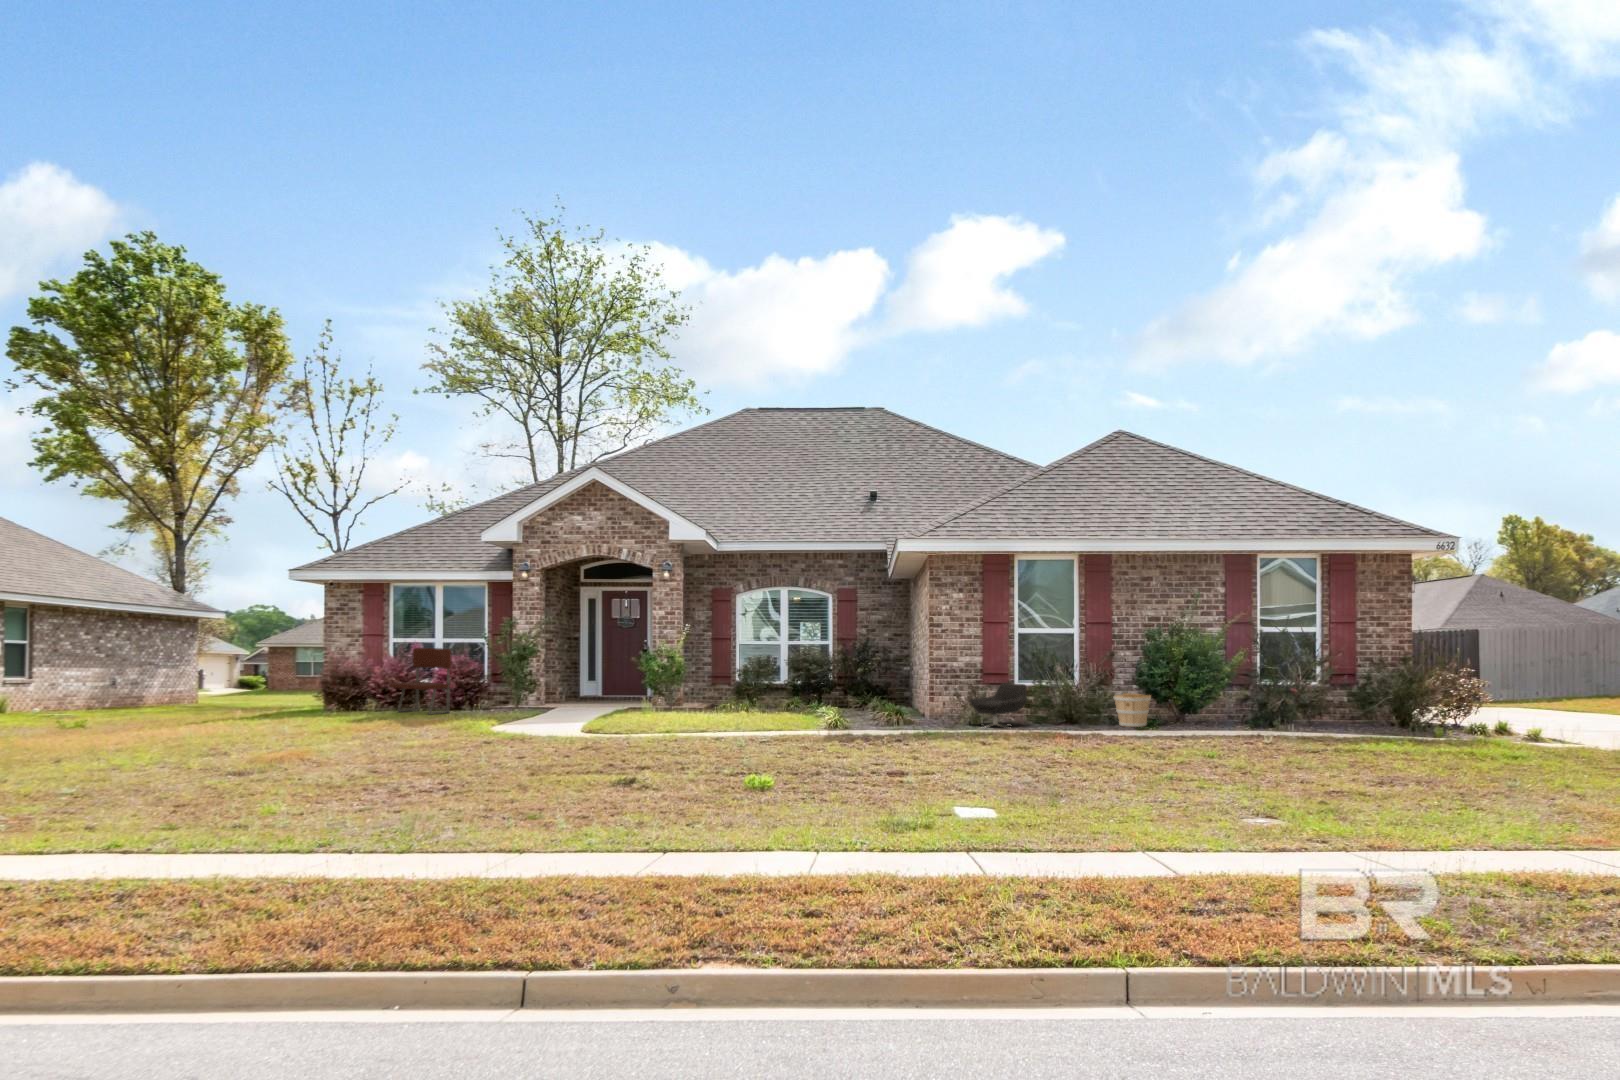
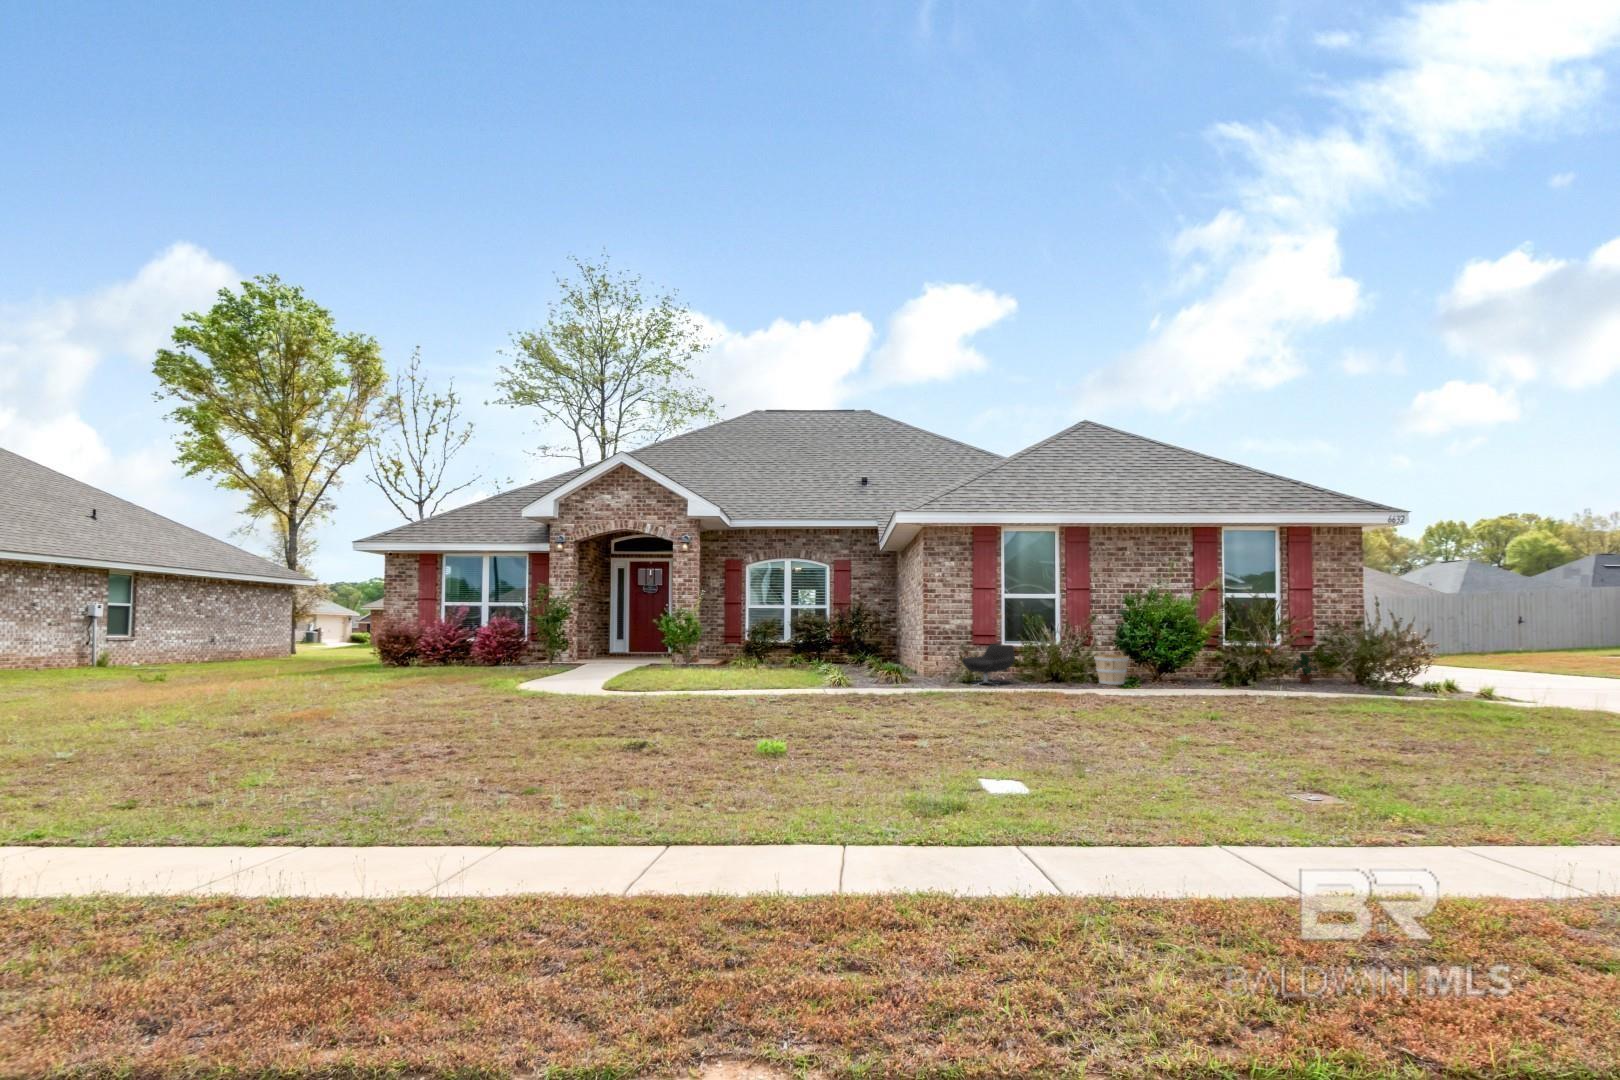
bench: present [389,648,451,715] -> none [435,610,491,670]
potted plant: none [1327,691,1360,724] -> present [1293,653,1318,683]

